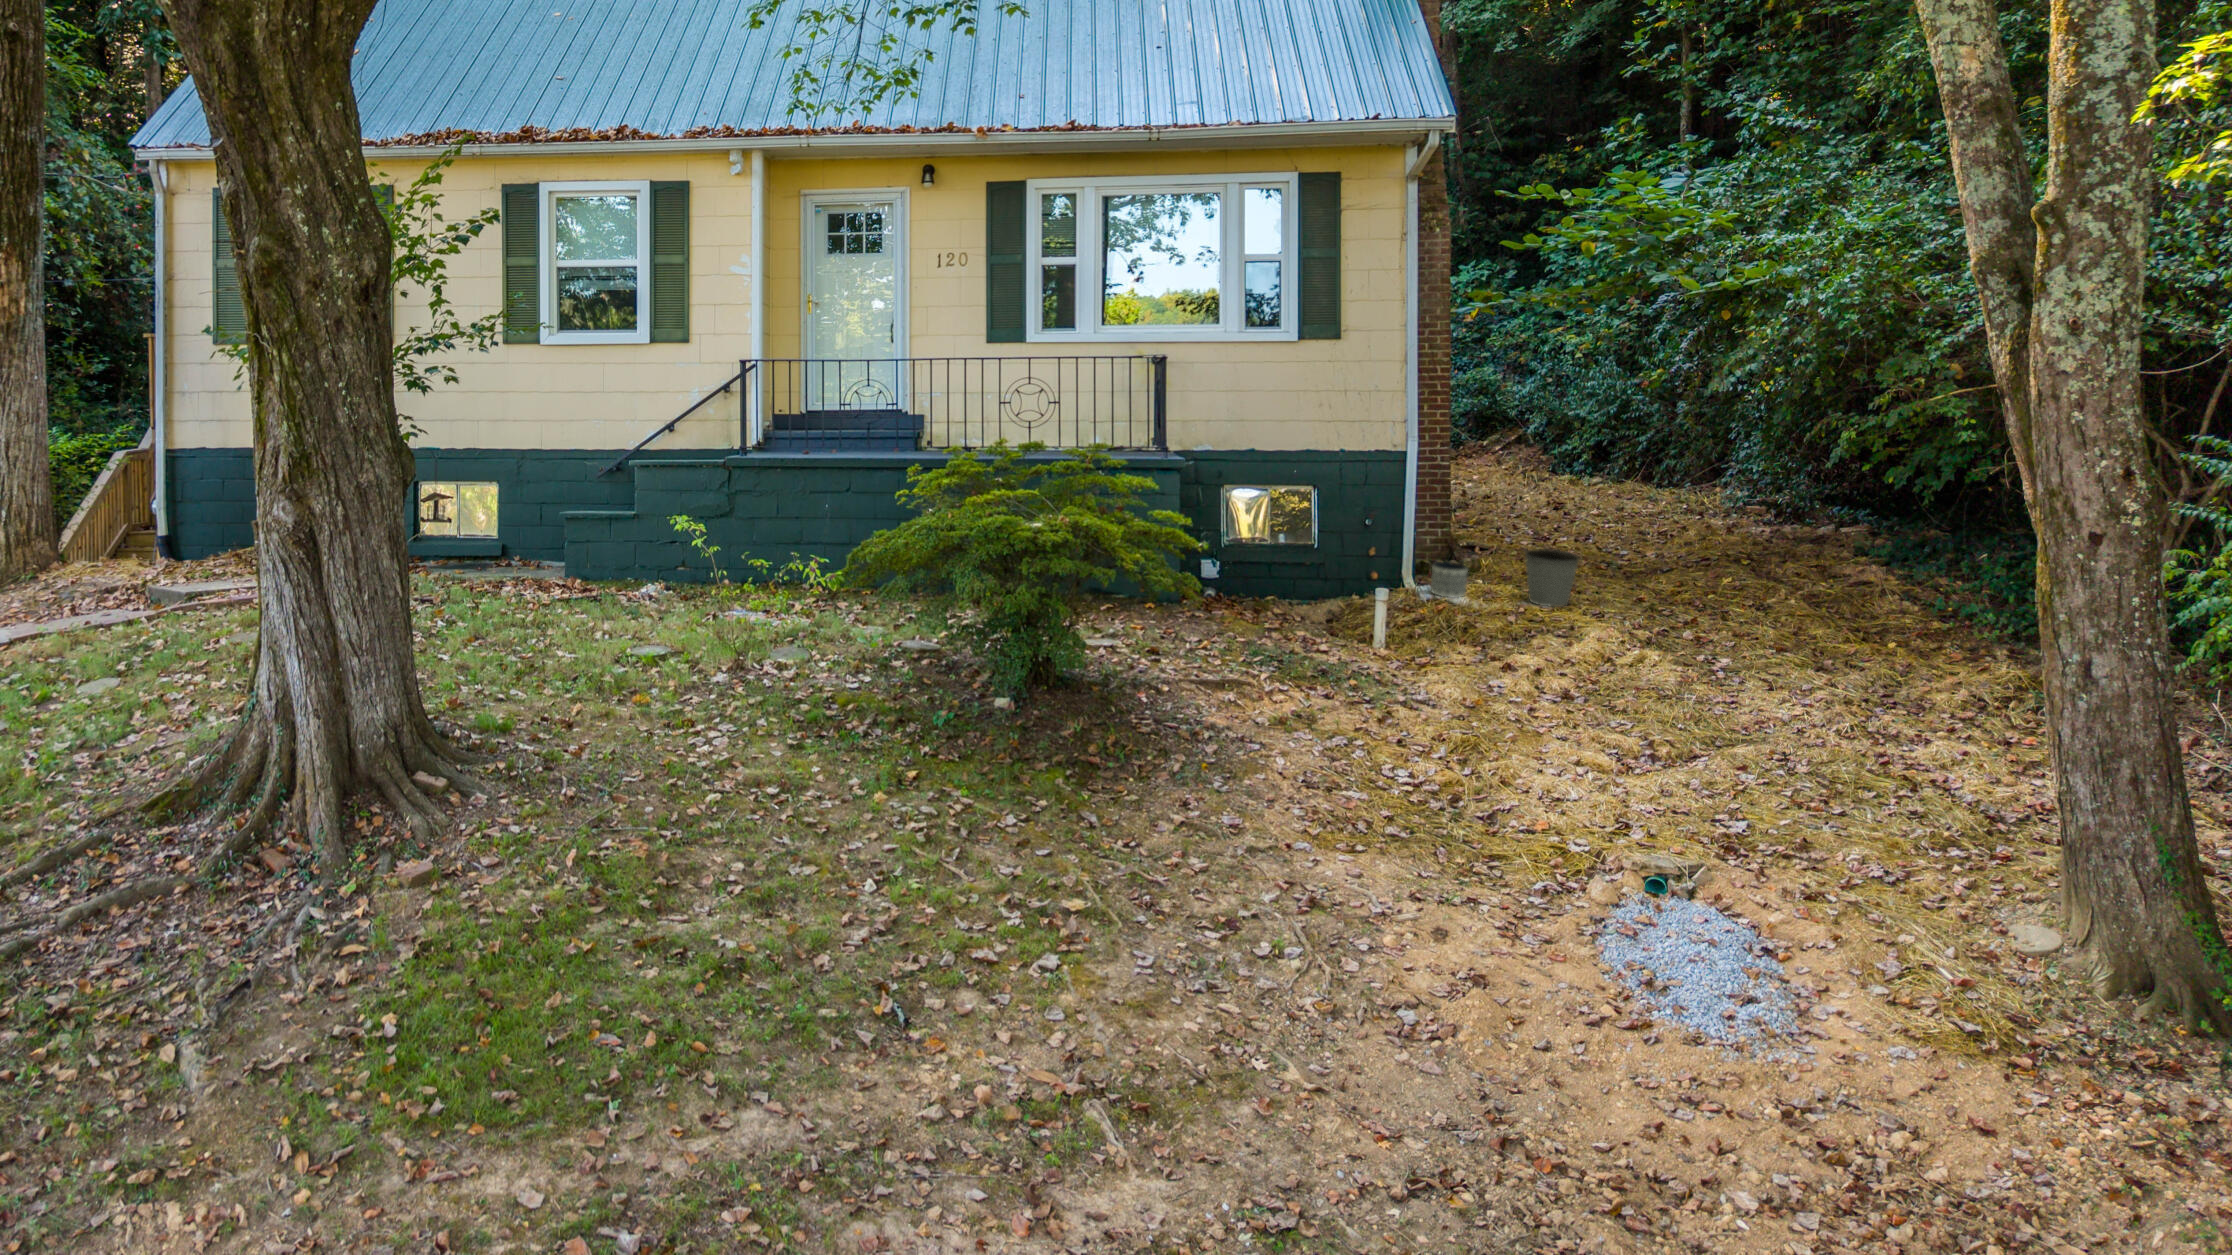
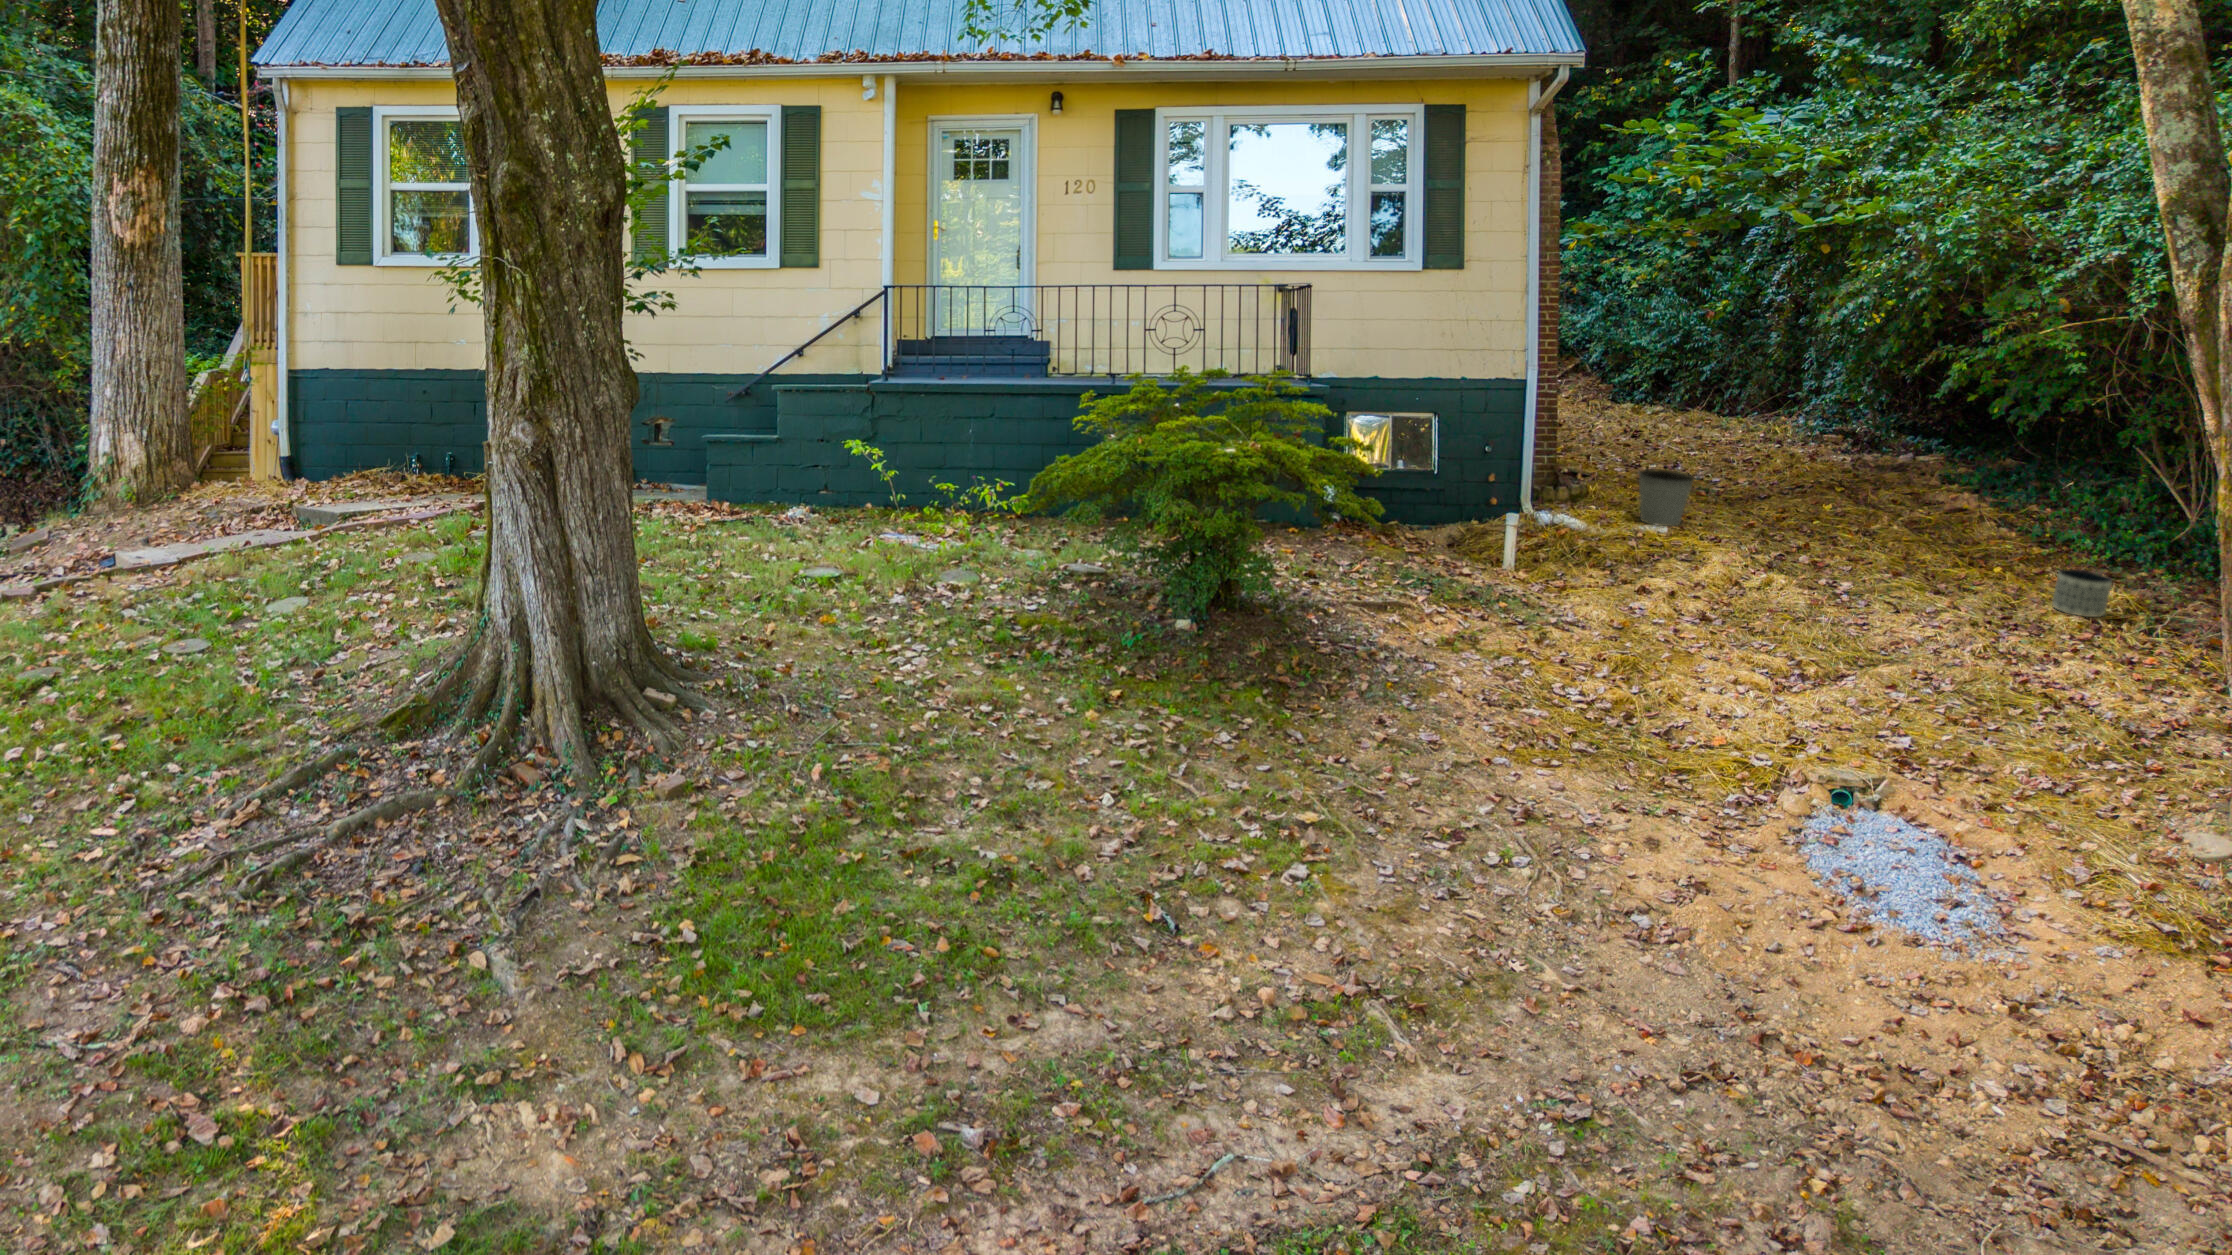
planter: present [1431,562,1467,598] -> present [2052,569,2112,617]

